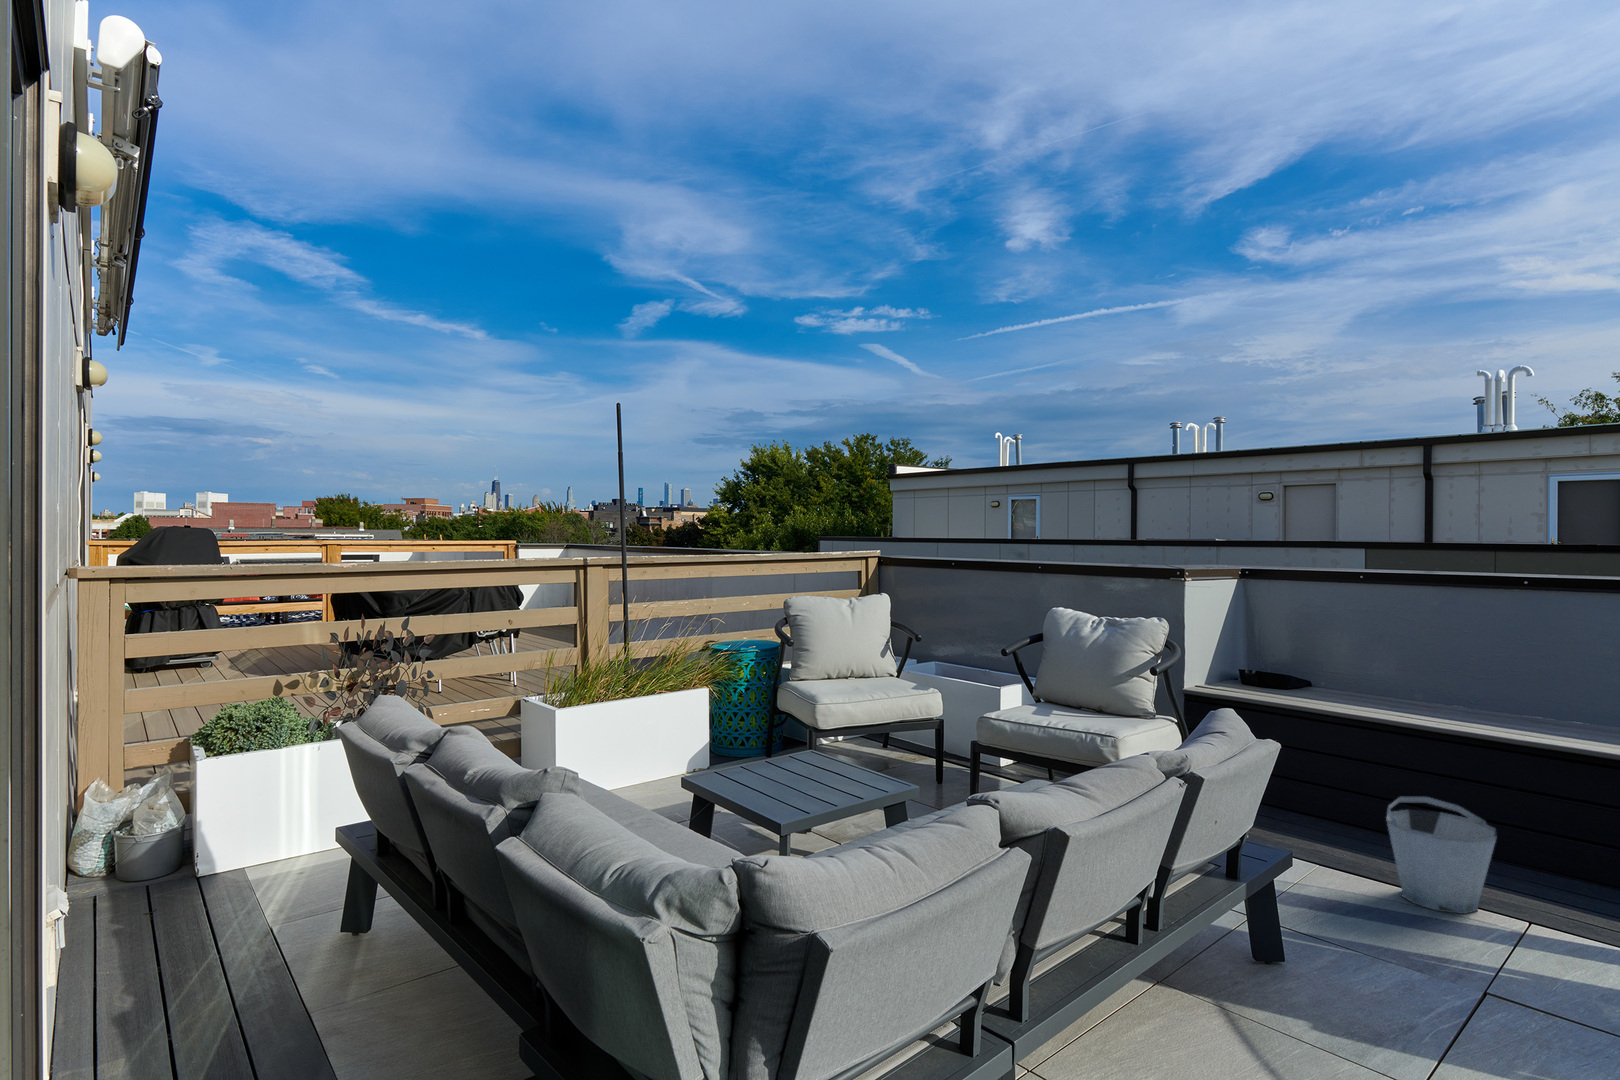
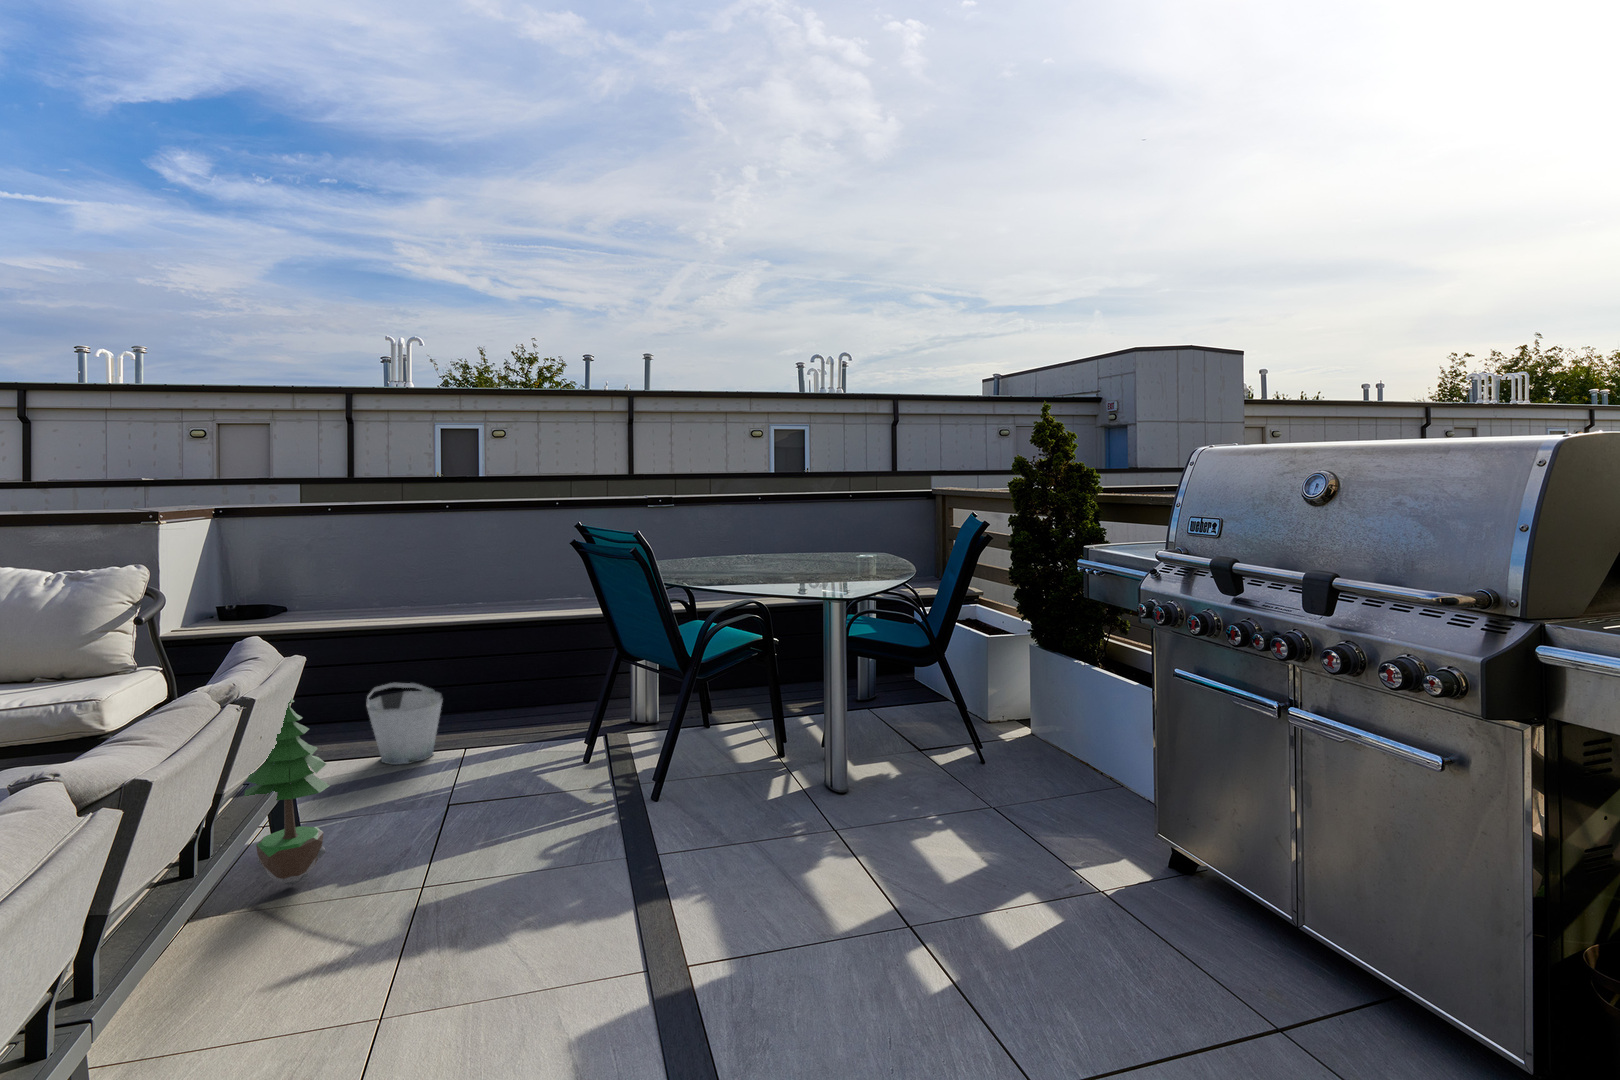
potted tree: none [1212,765,1311,1010] -> present [244,698,330,885]

